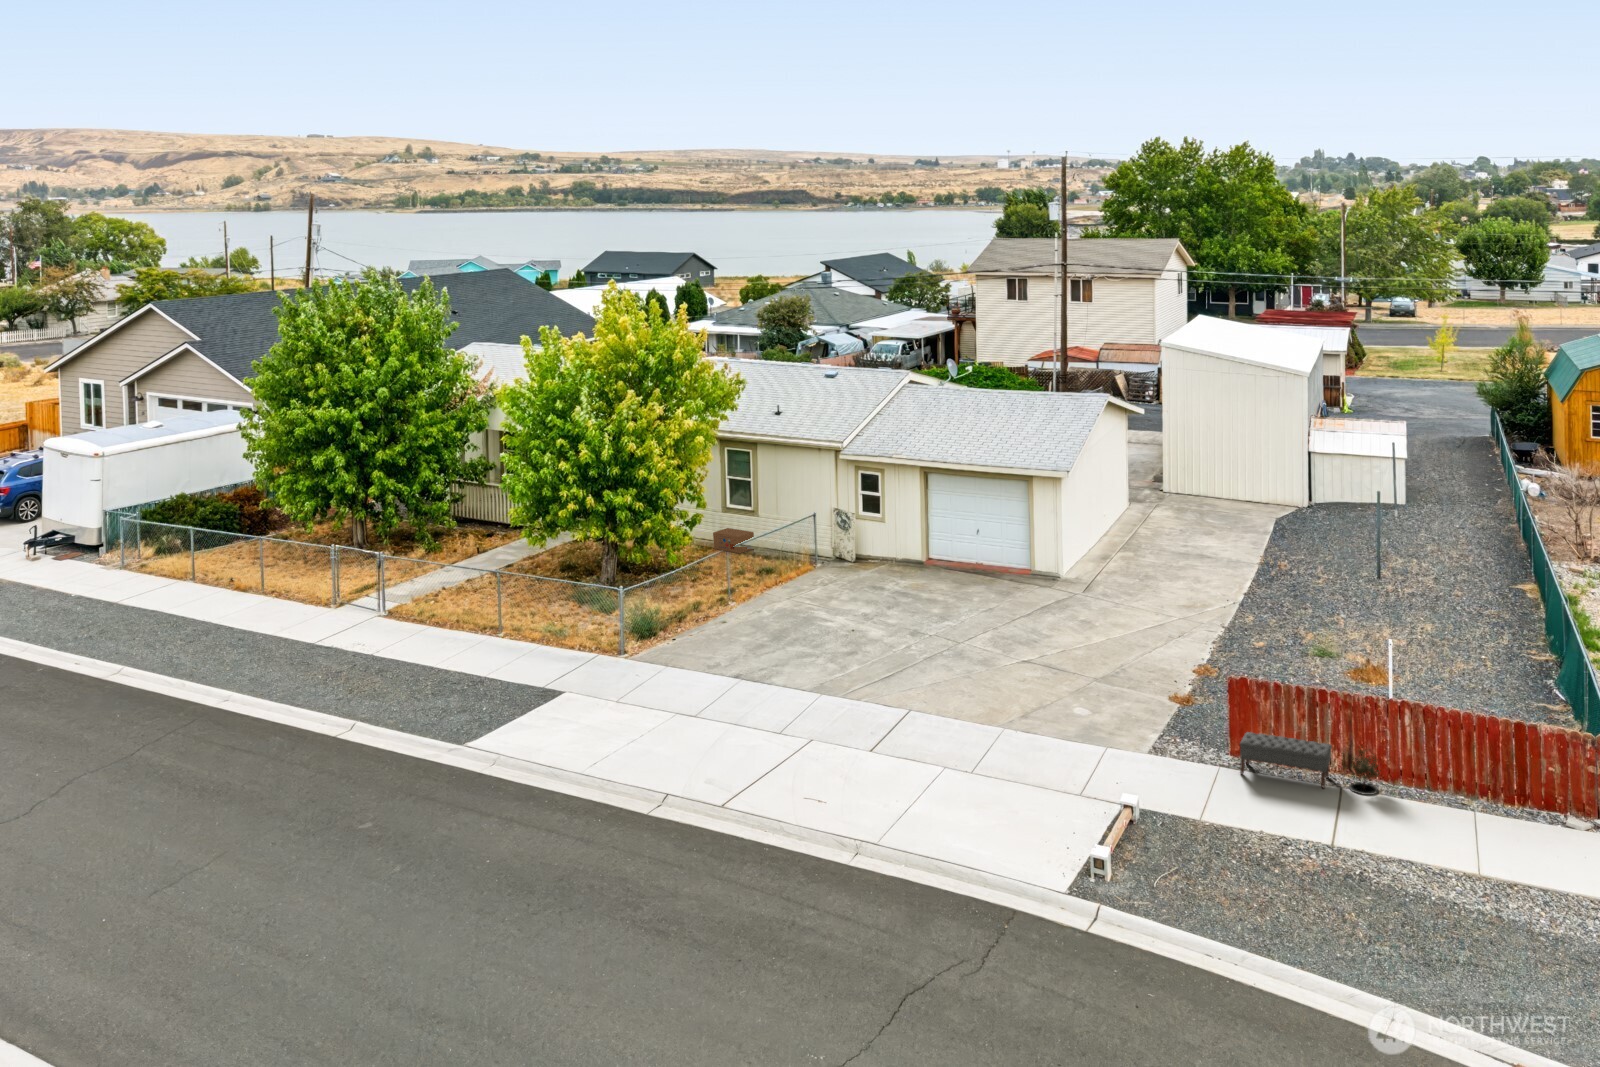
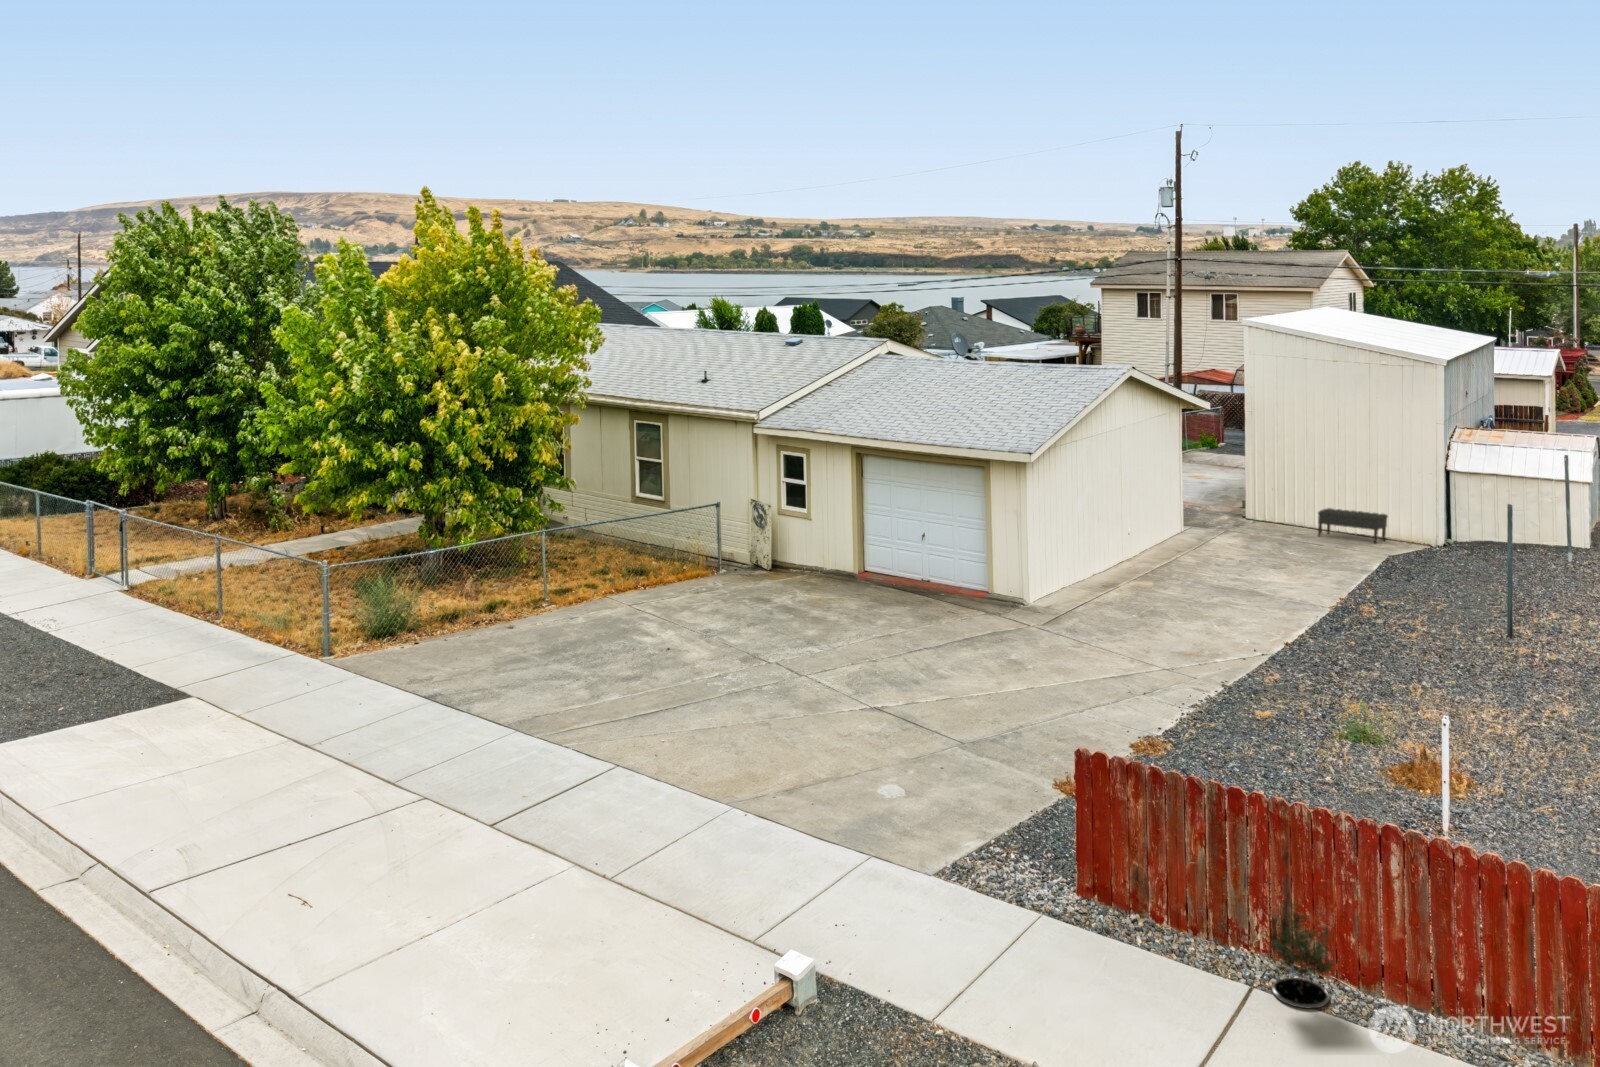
cardboard box: present [713,528,754,553] -> none [606,522,656,554]
bench: present [1240,732,1332,788] -> present [1318,508,1388,543]

